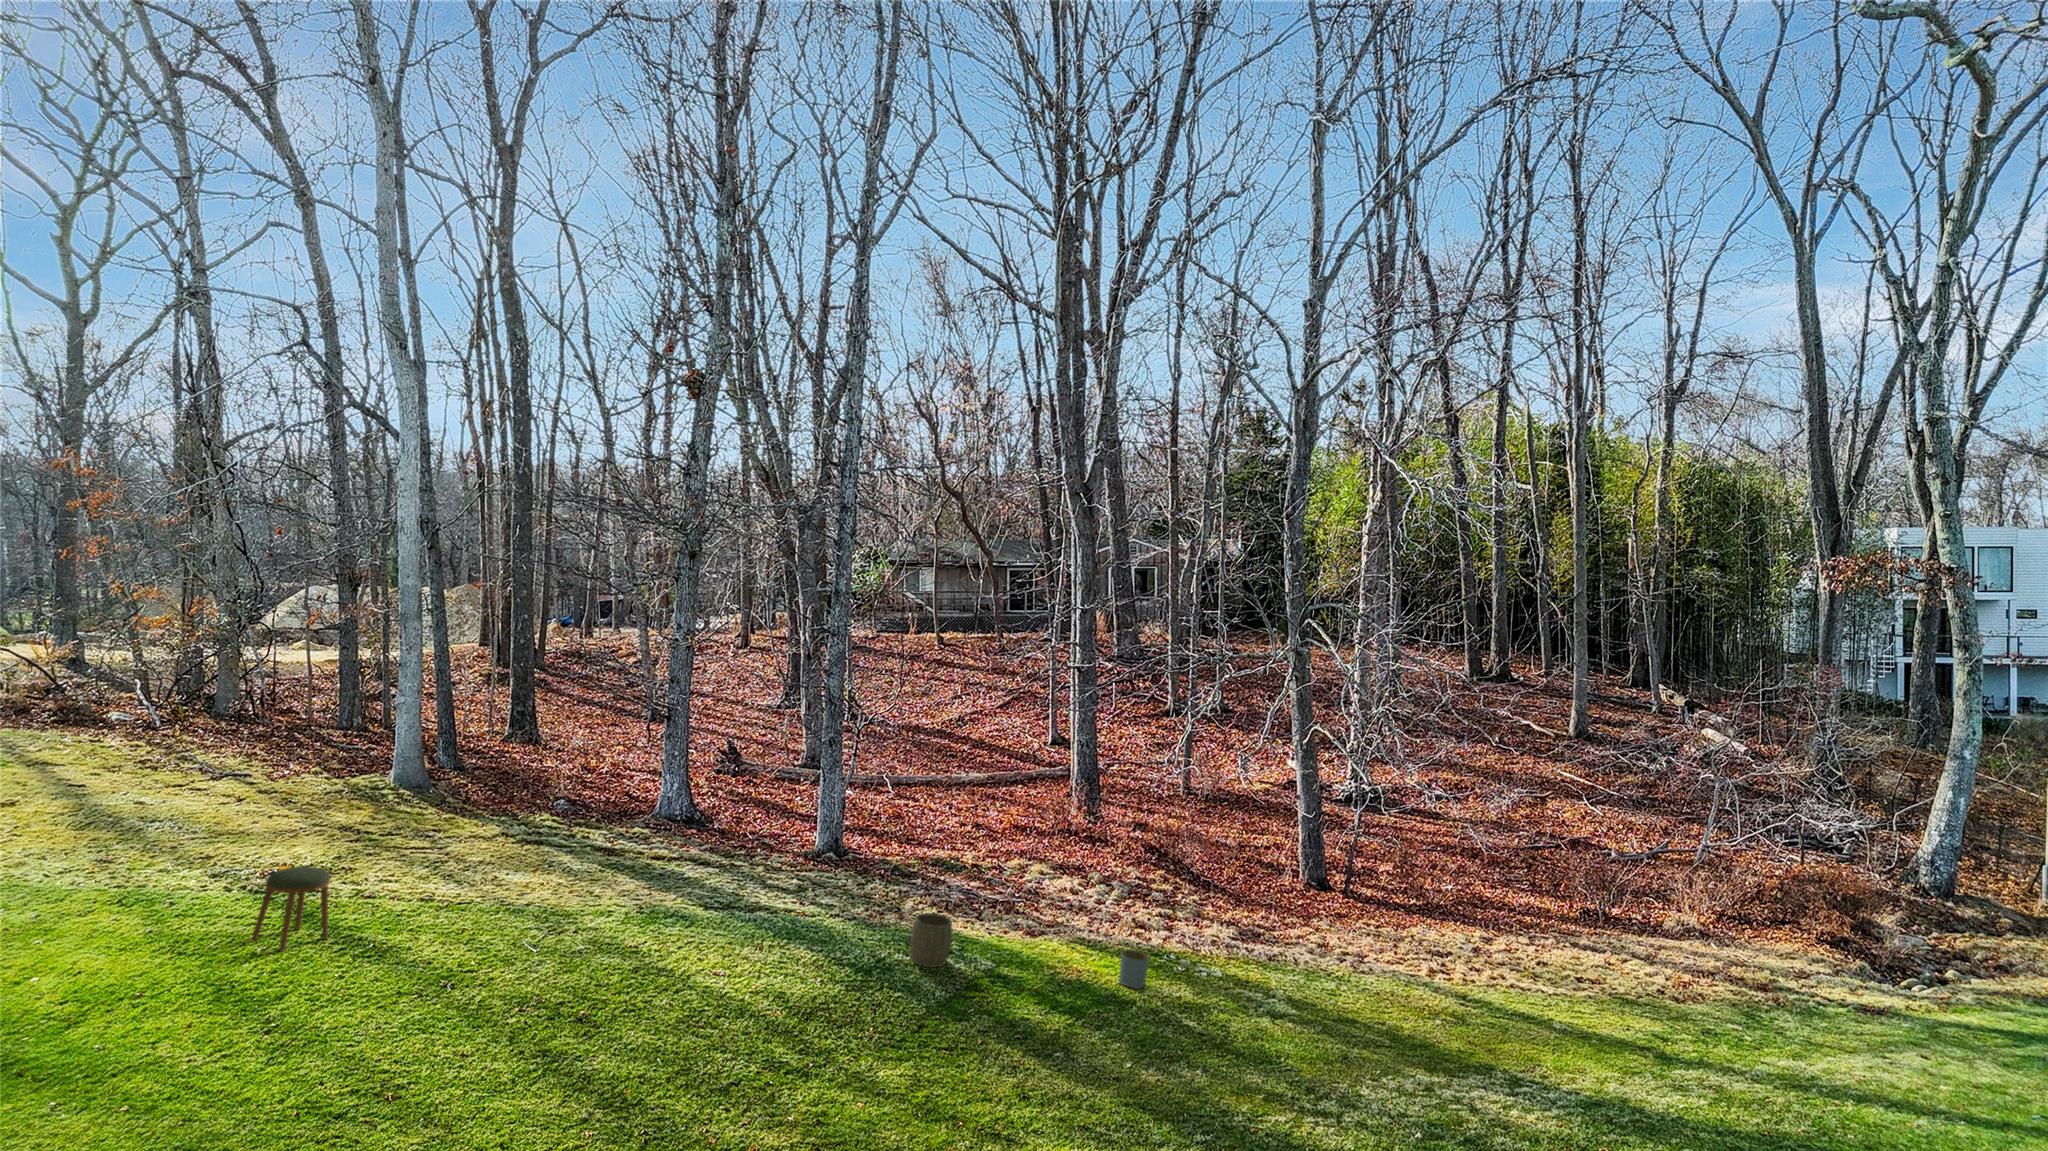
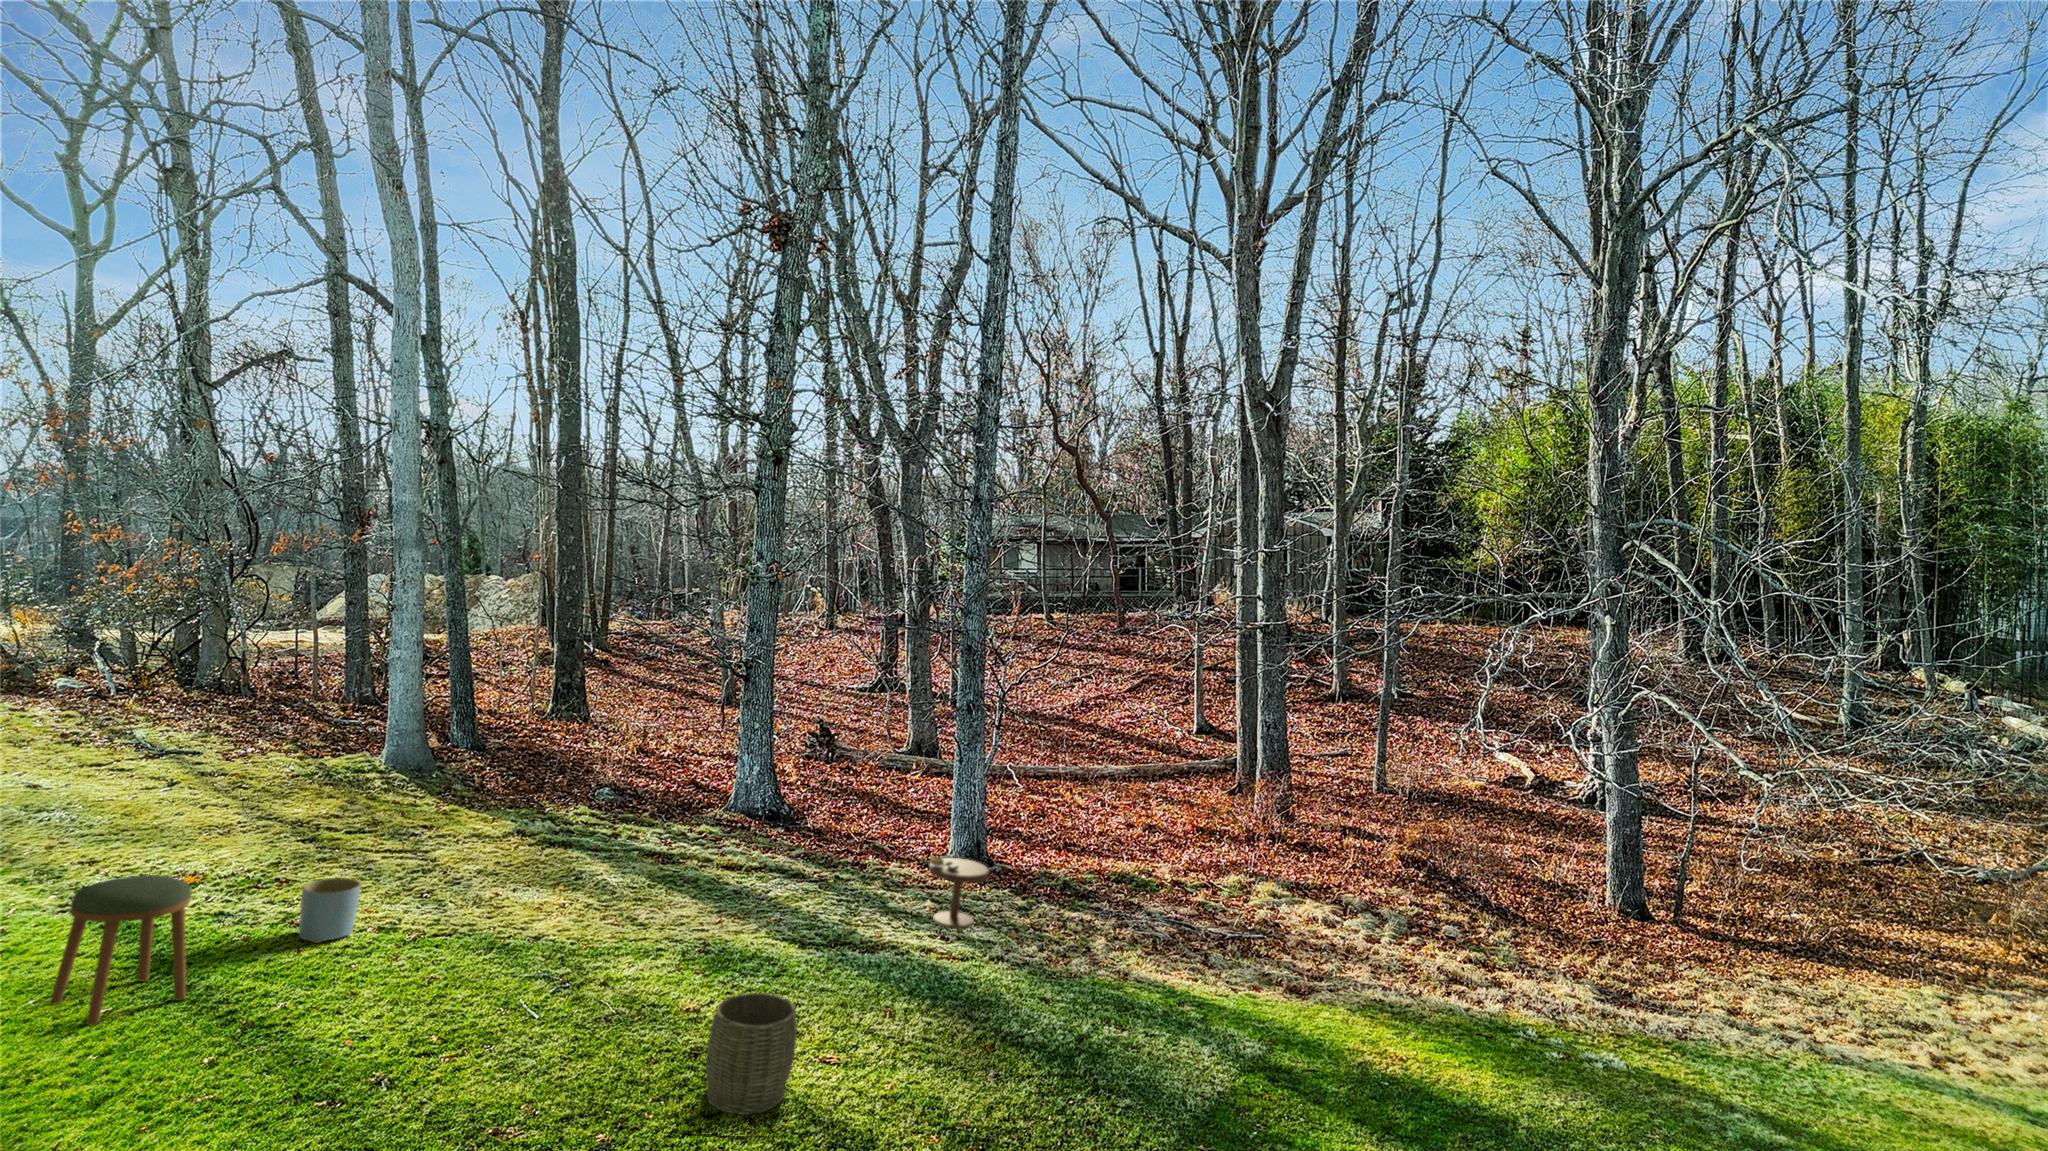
side table: none [786,851,825,925] -> present [929,857,989,929]
woven basket: present [910,913,953,967] -> present [706,993,797,1115]
planter: present [1119,949,1149,989] -> present [299,878,361,943]

